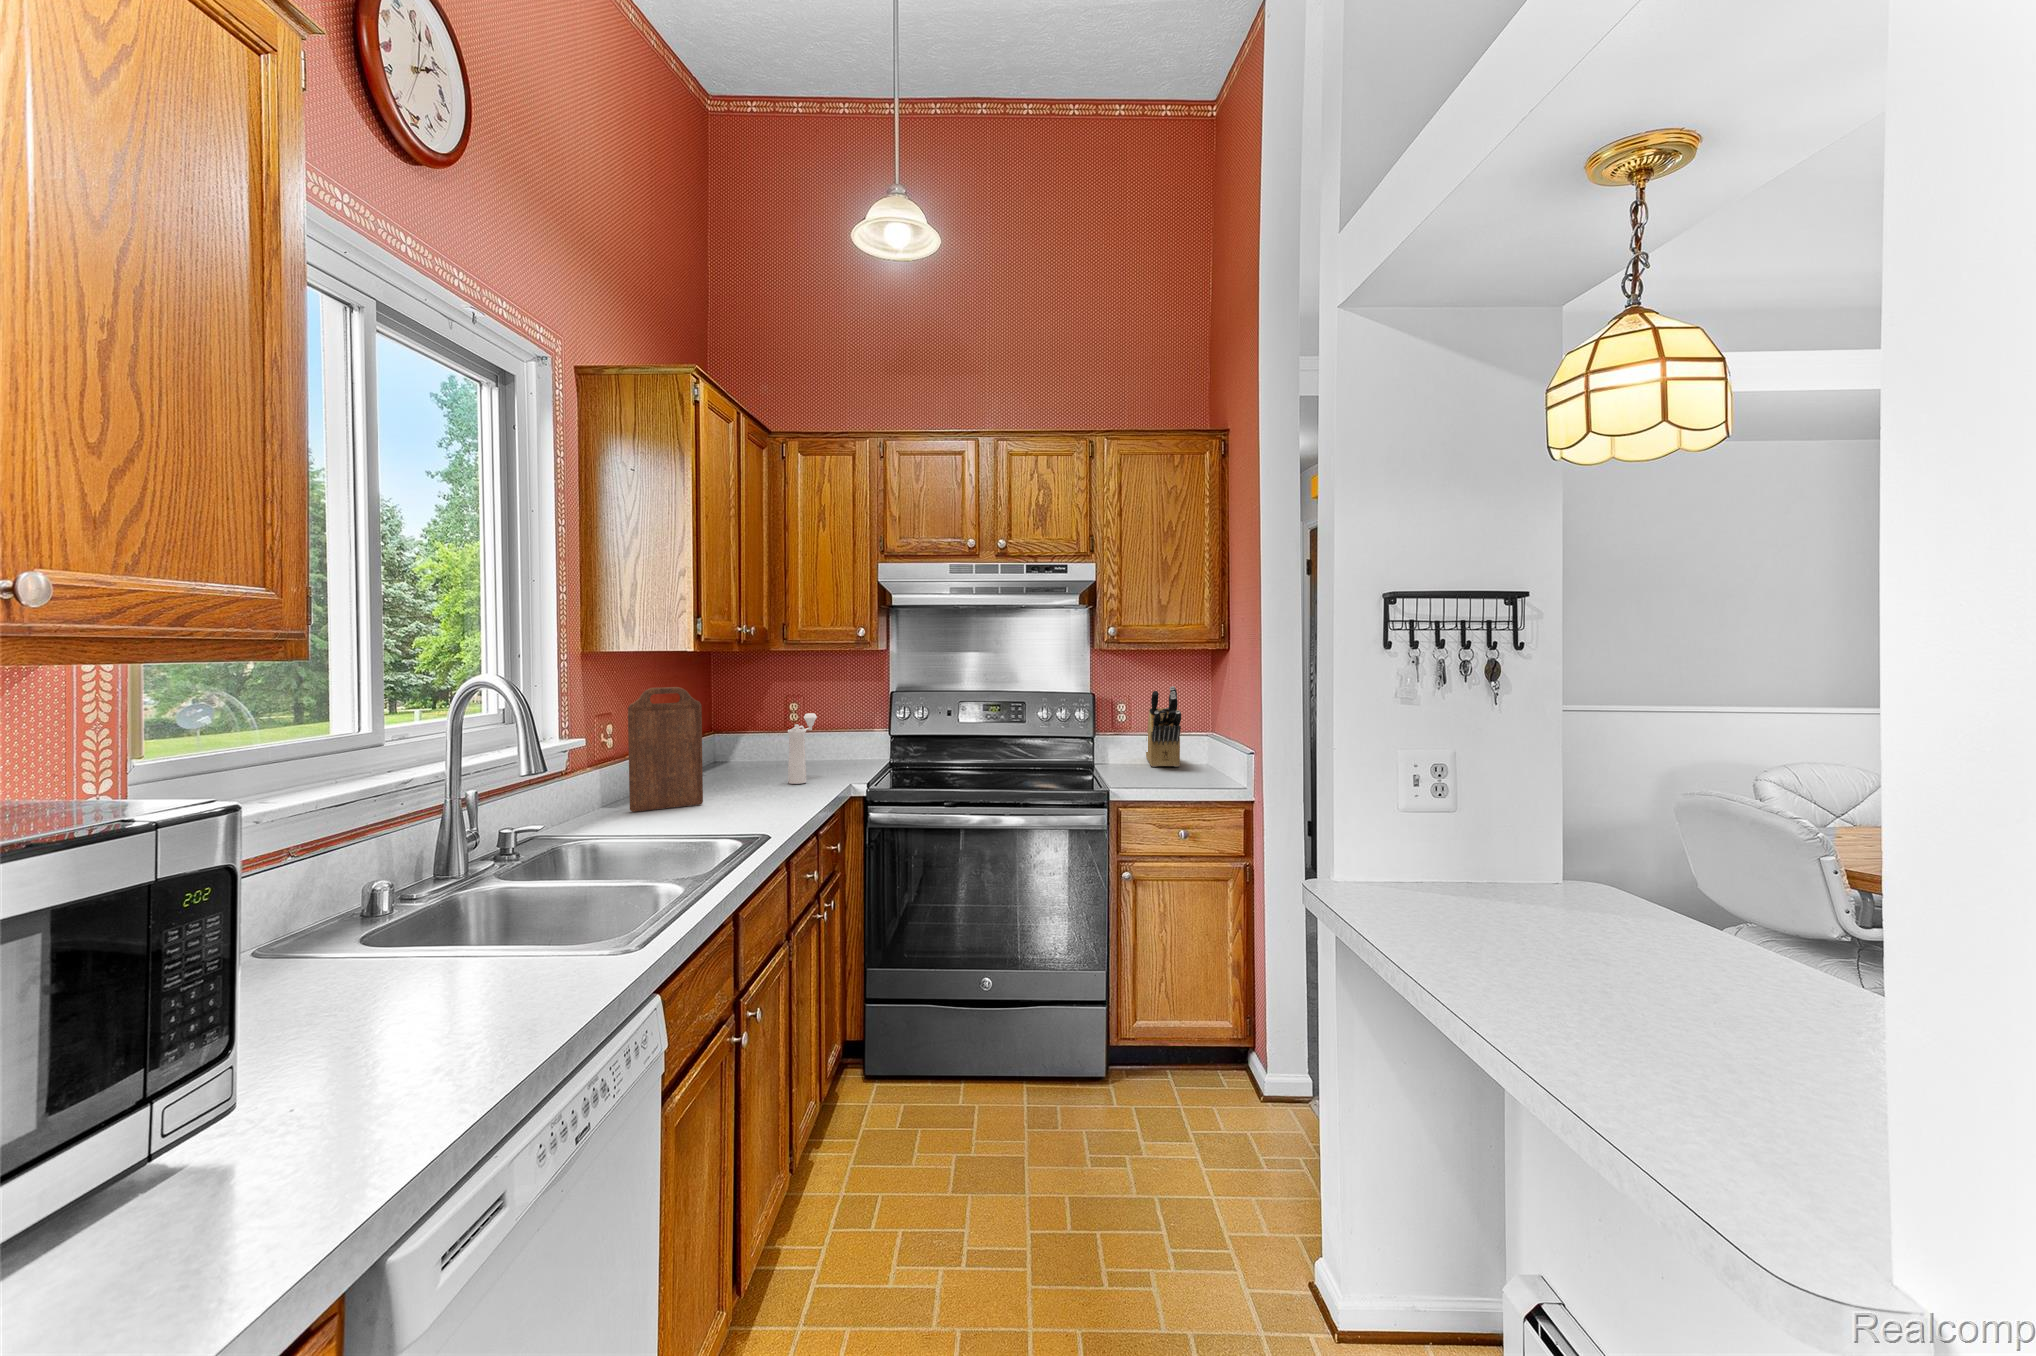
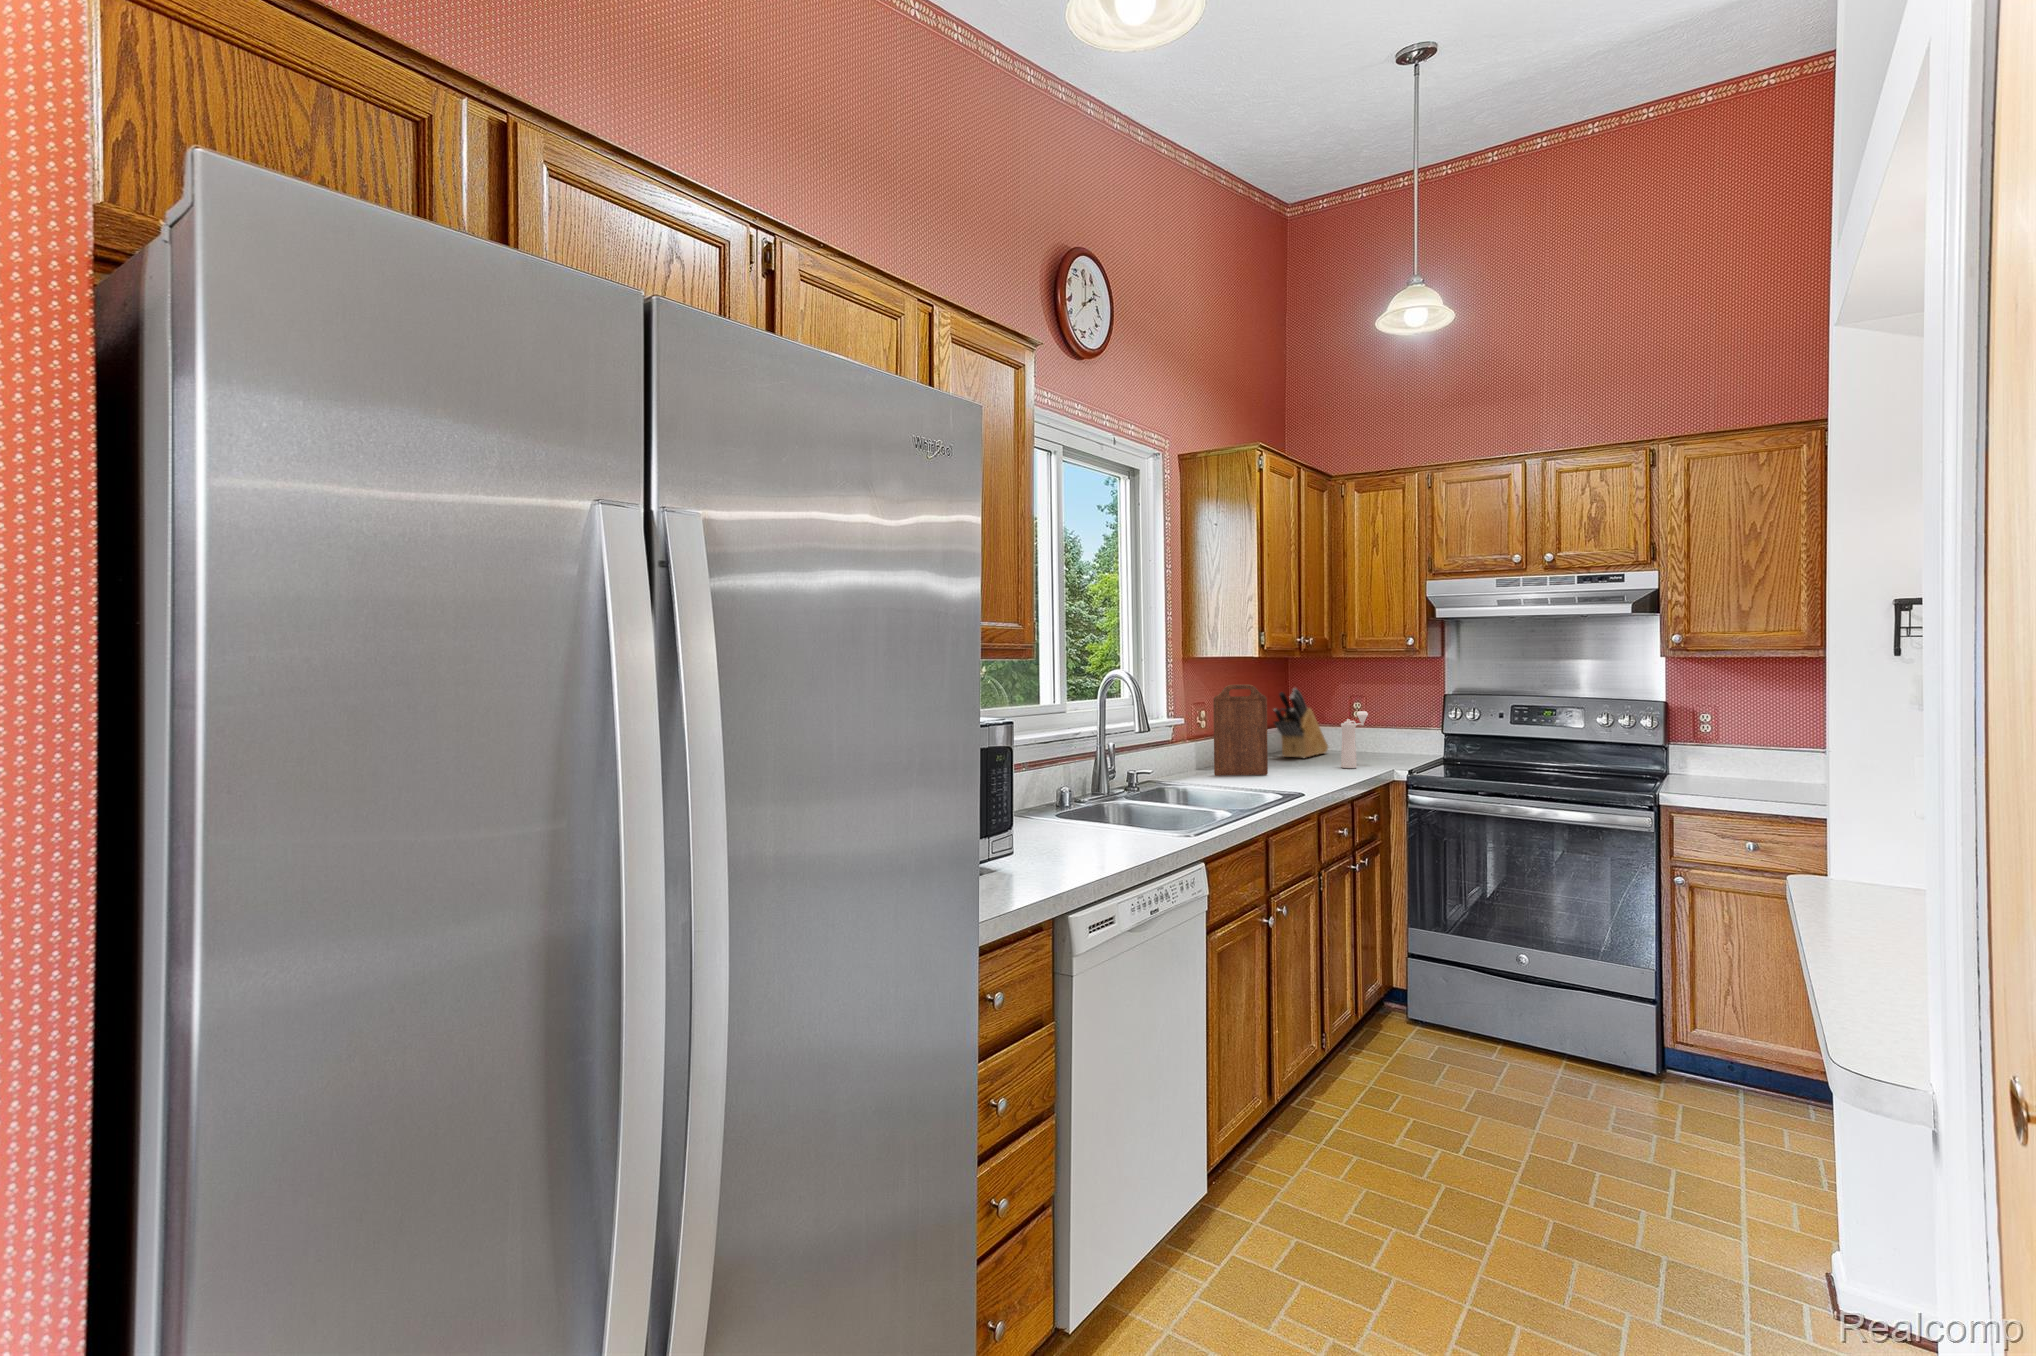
knife block: present [1146,686,1181,767] -> present [1273,688,1328,758]

